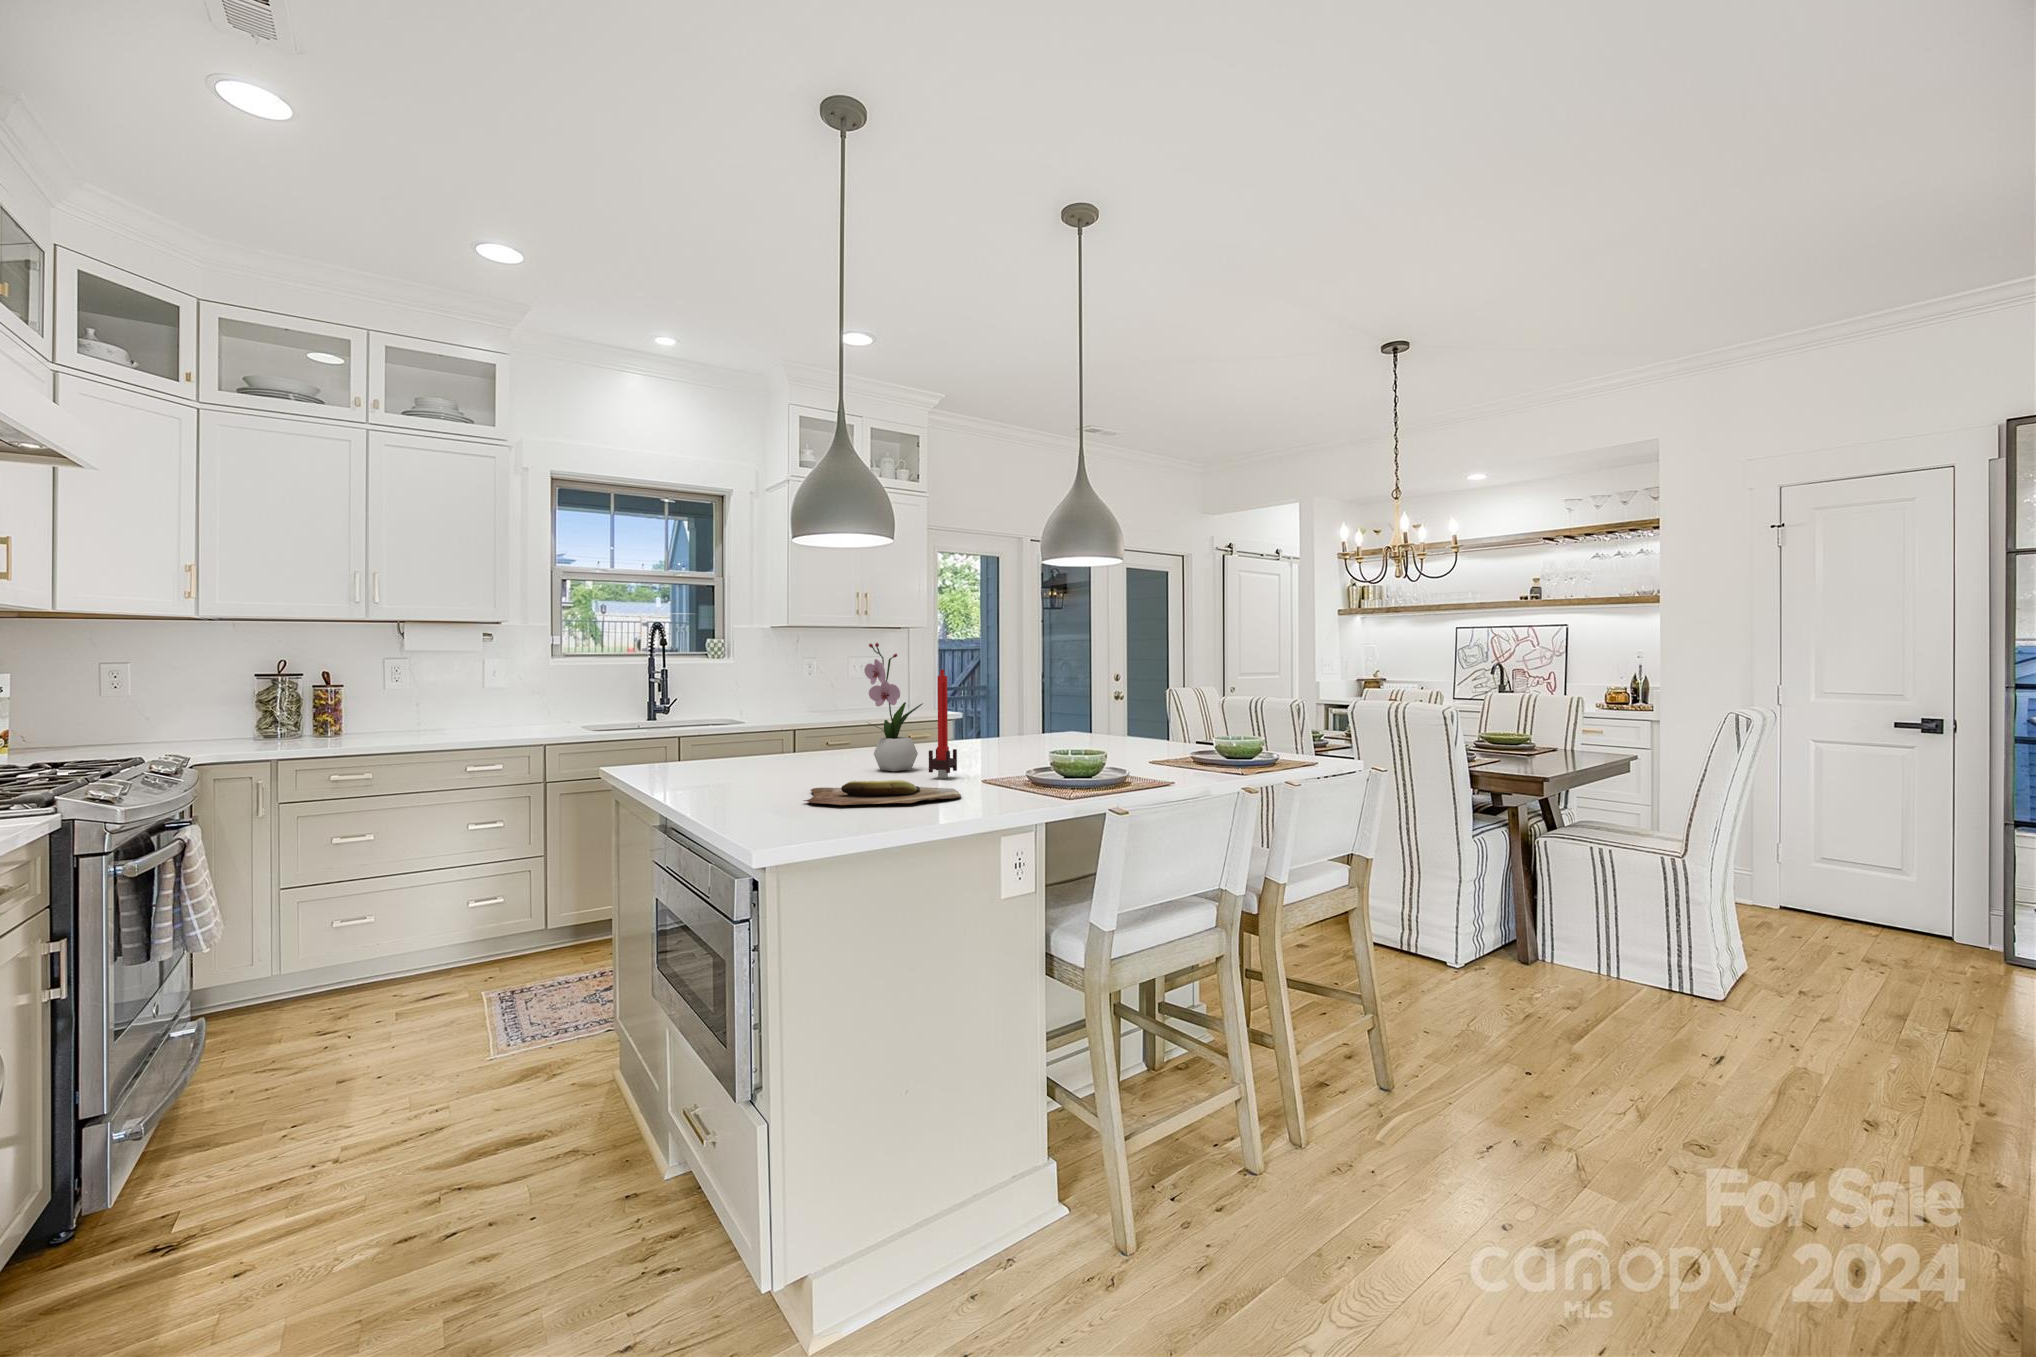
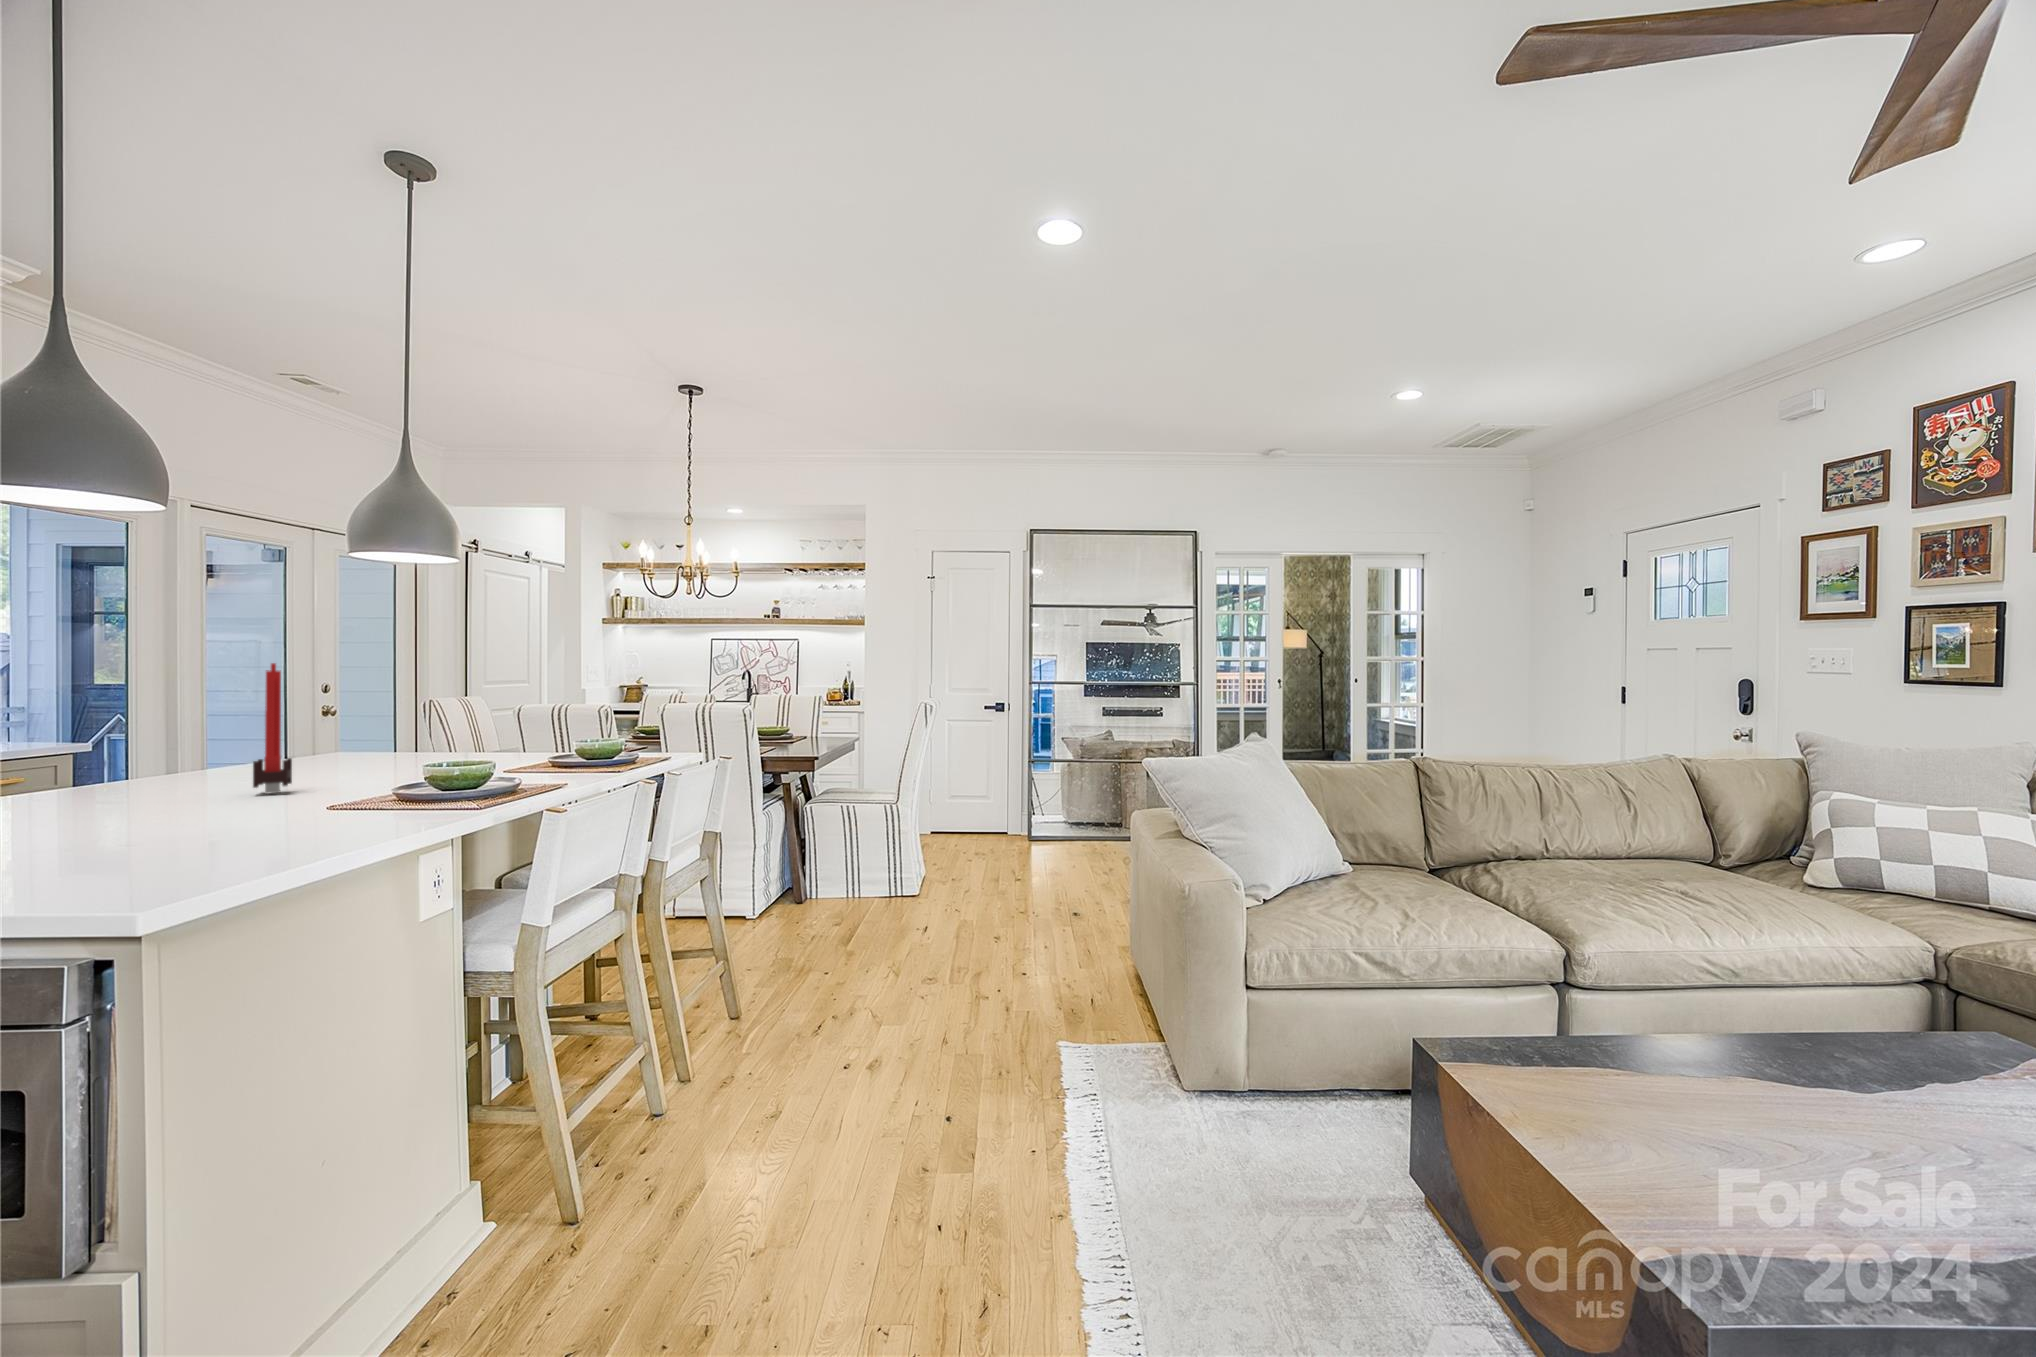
flower arrangement: present [864,643,923,771] -> none [120,627,221,793]
cutting board: present [804,780,961,805] -> none [82,795,348,832]

